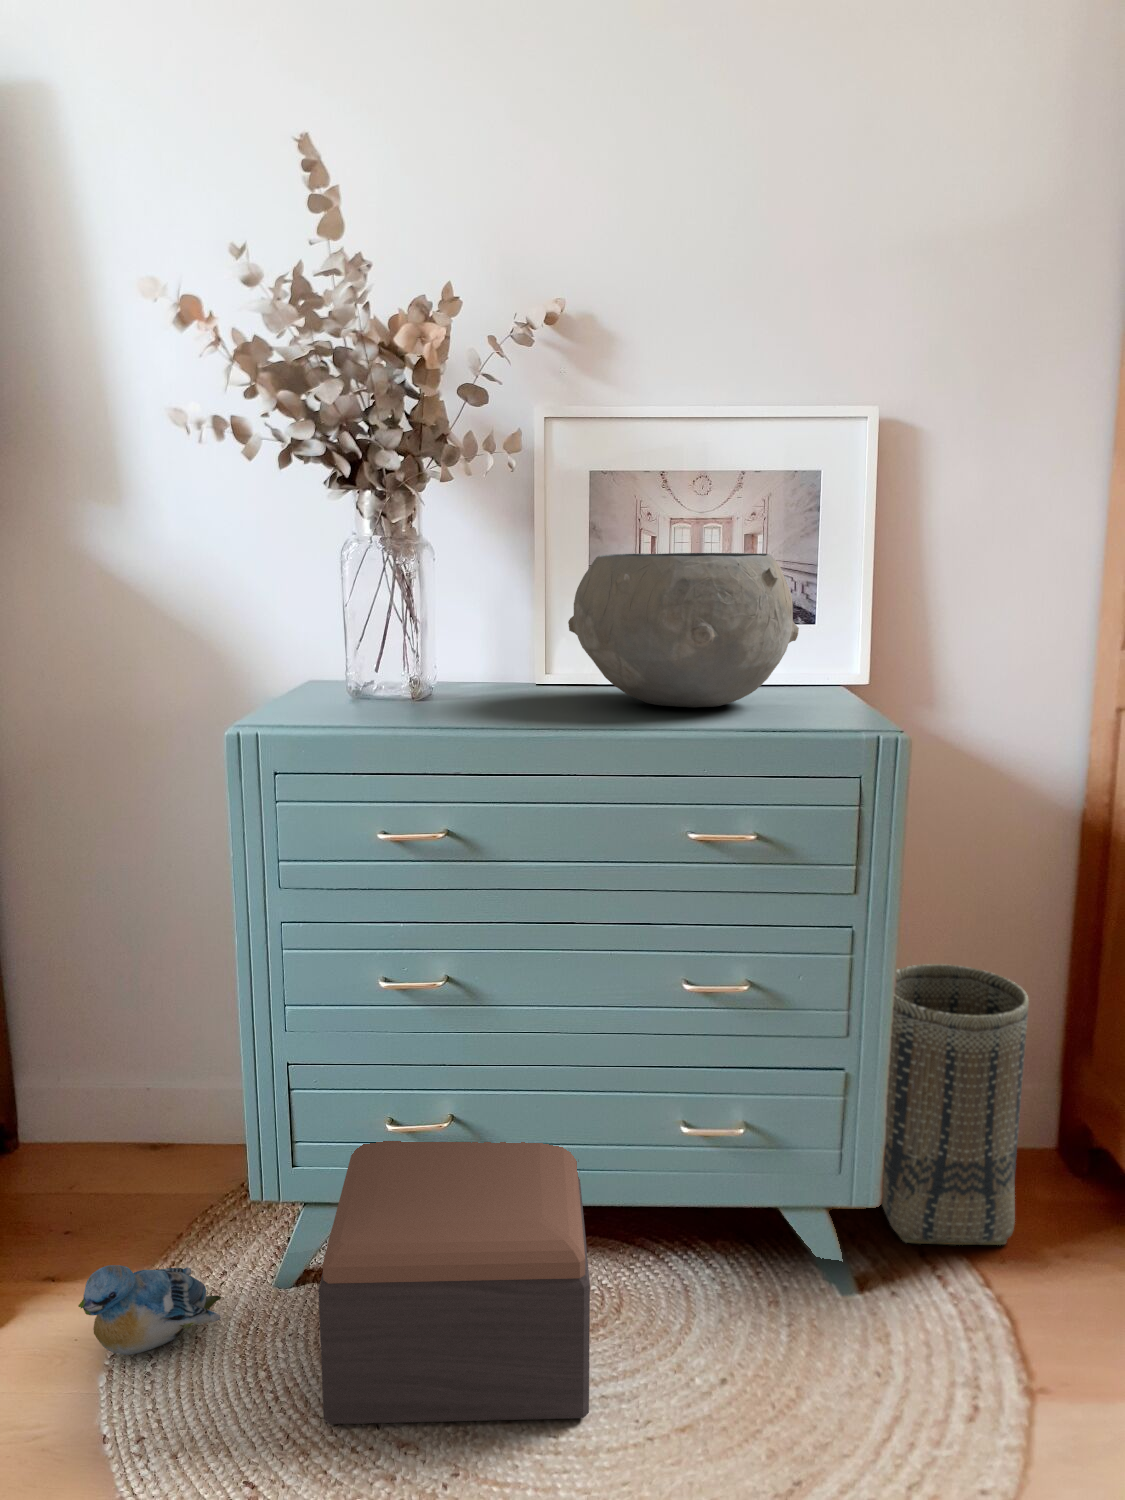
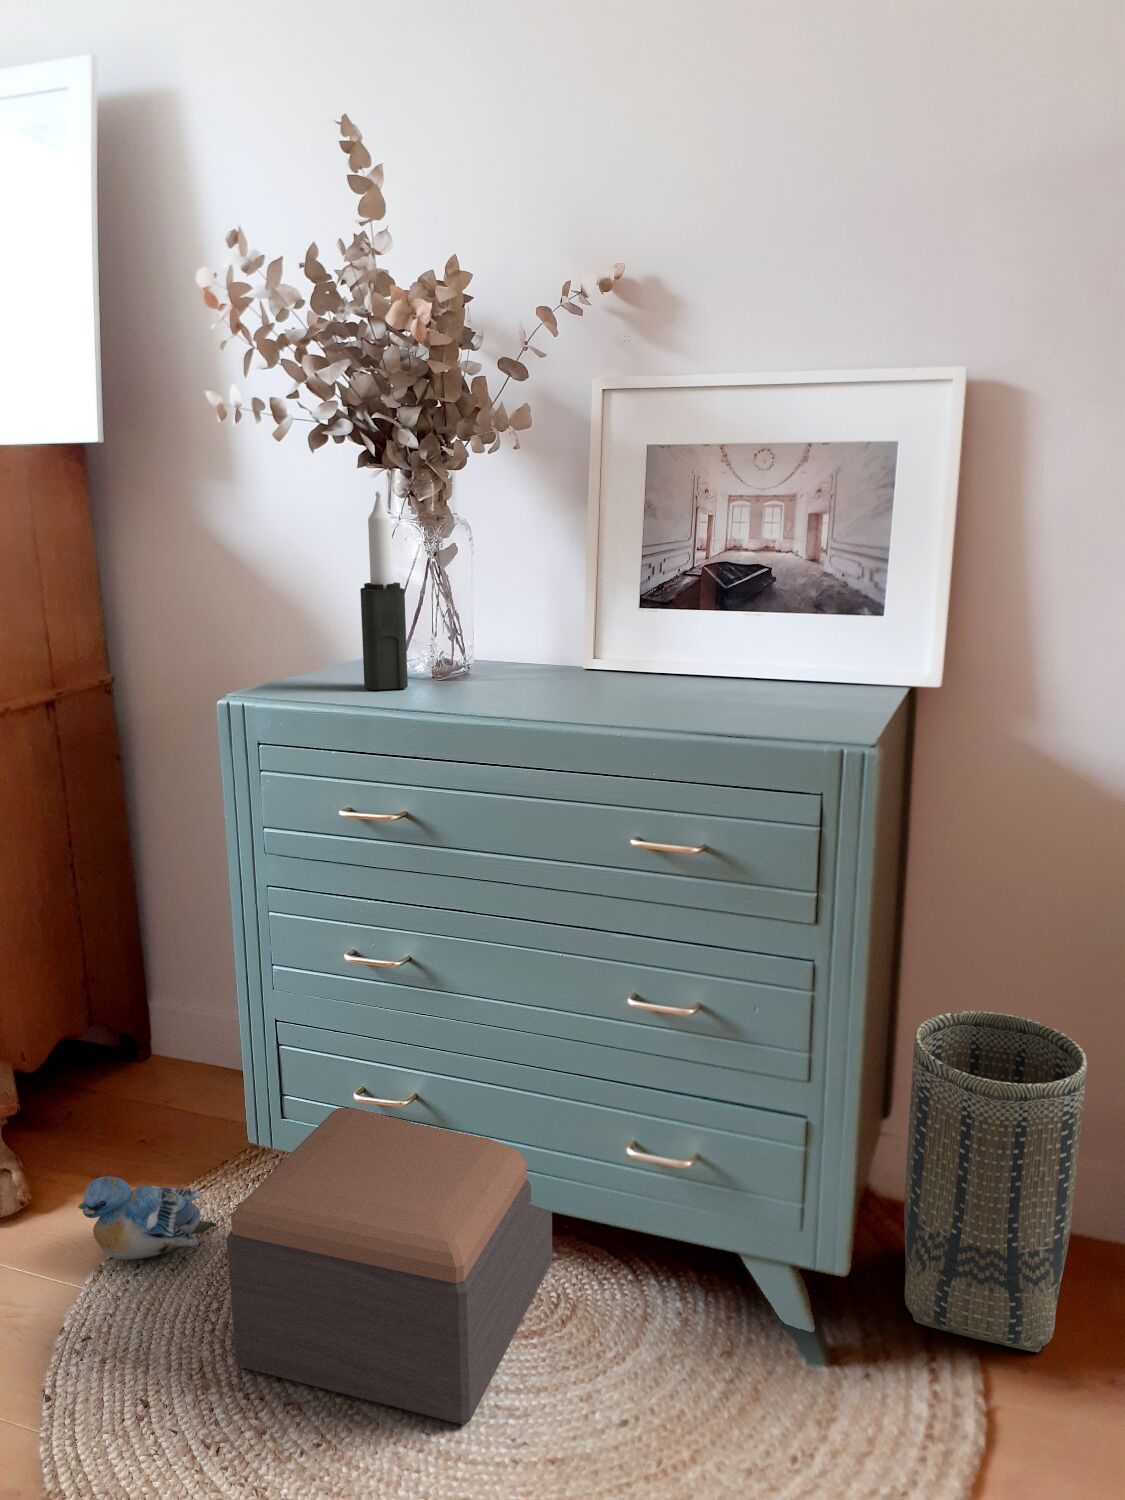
candle: none [361,511,411,712] -> present [360,491,408,690]
ceramic bowl: present [568,553,799,707] -> none [572,534,819,702]

